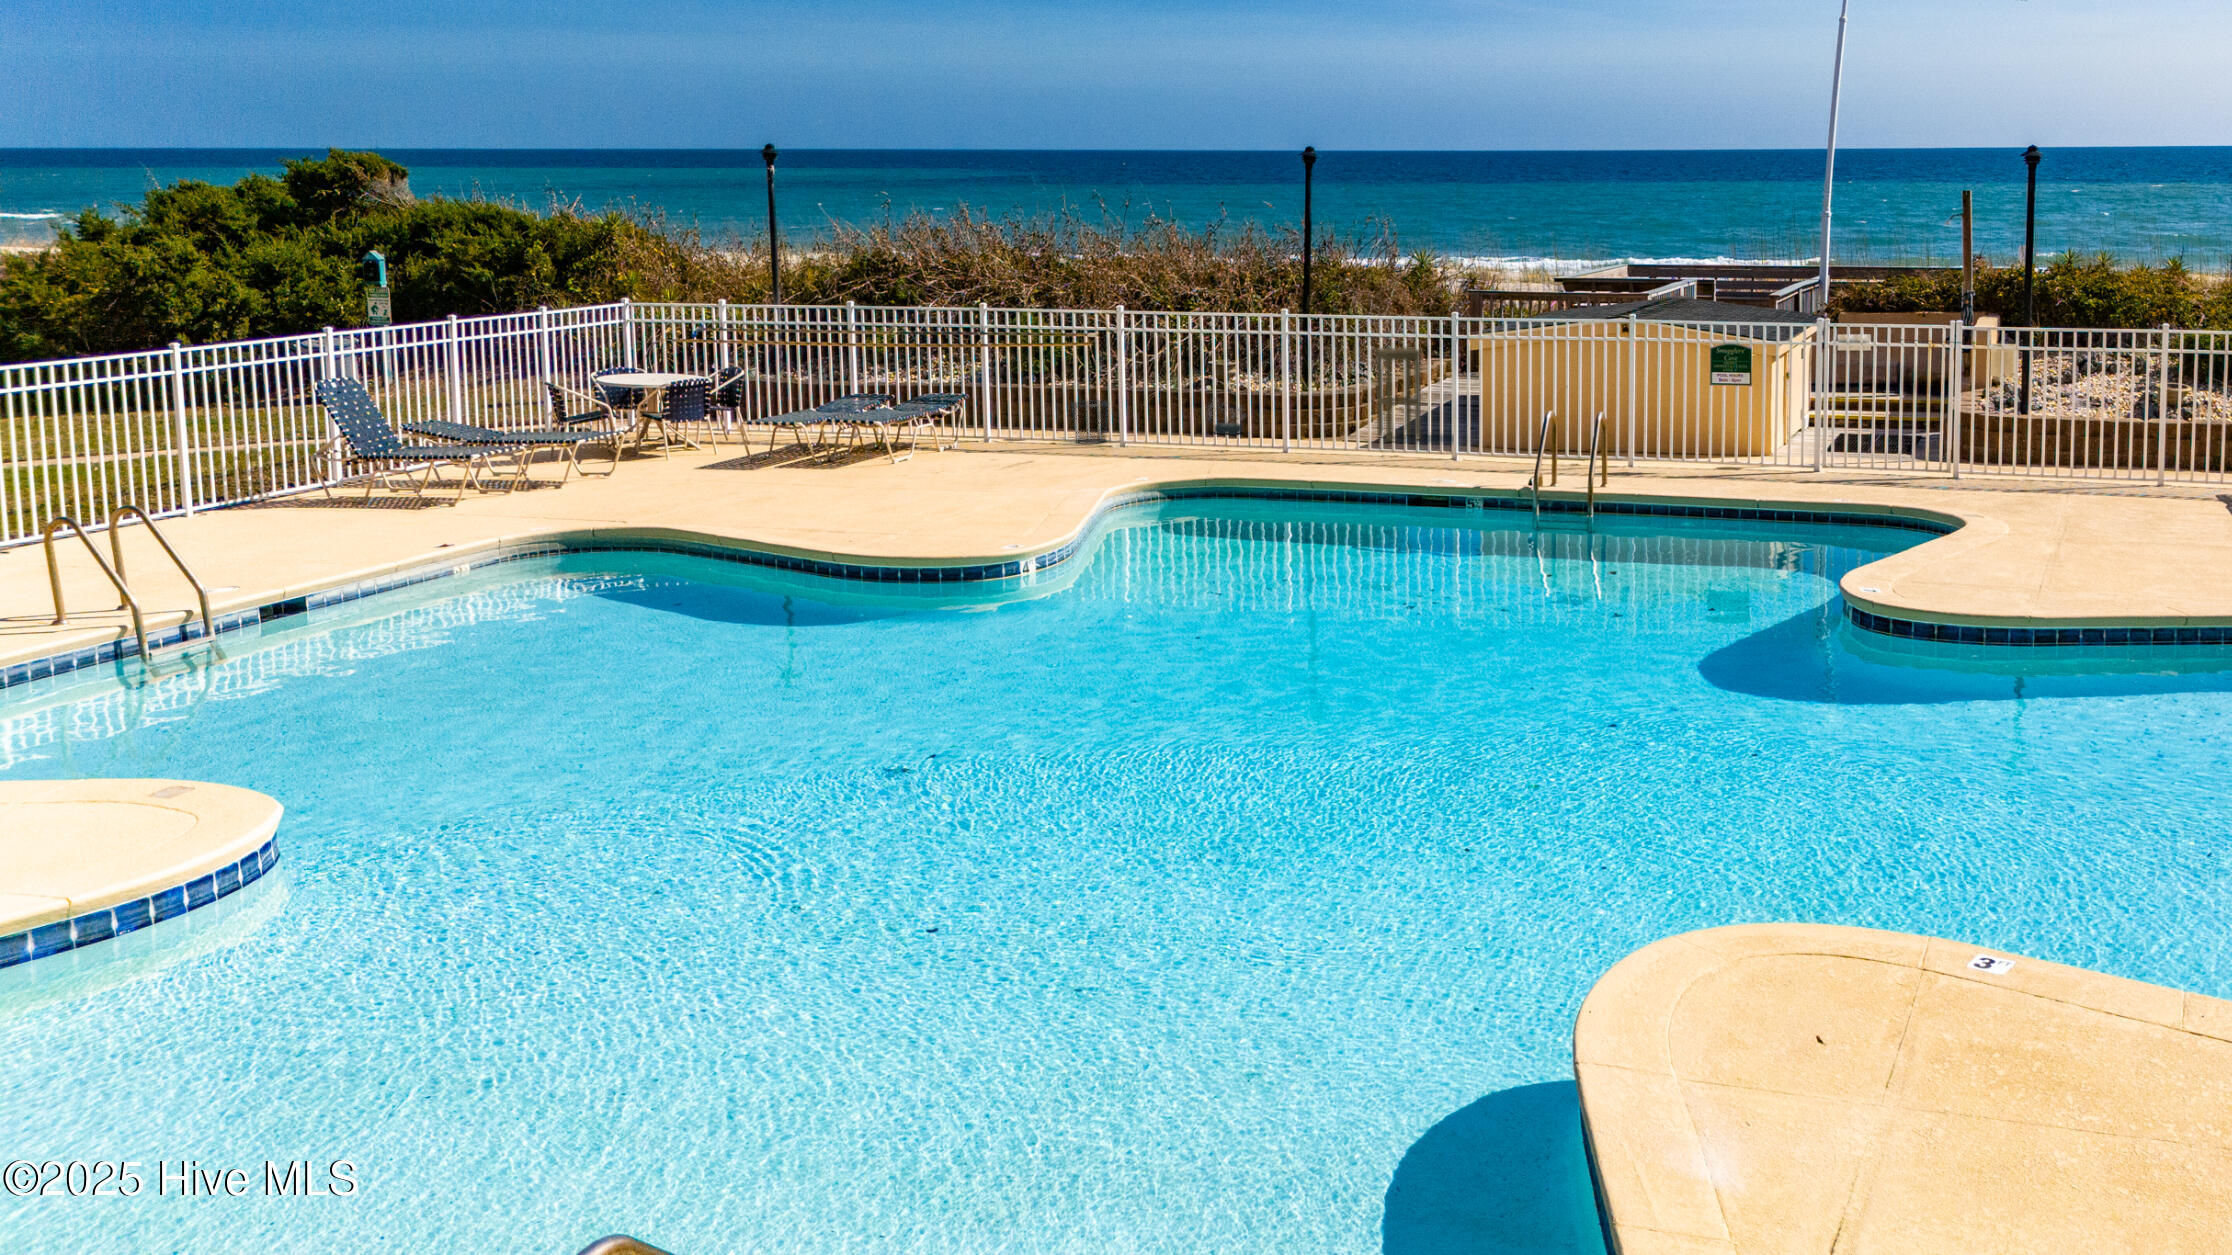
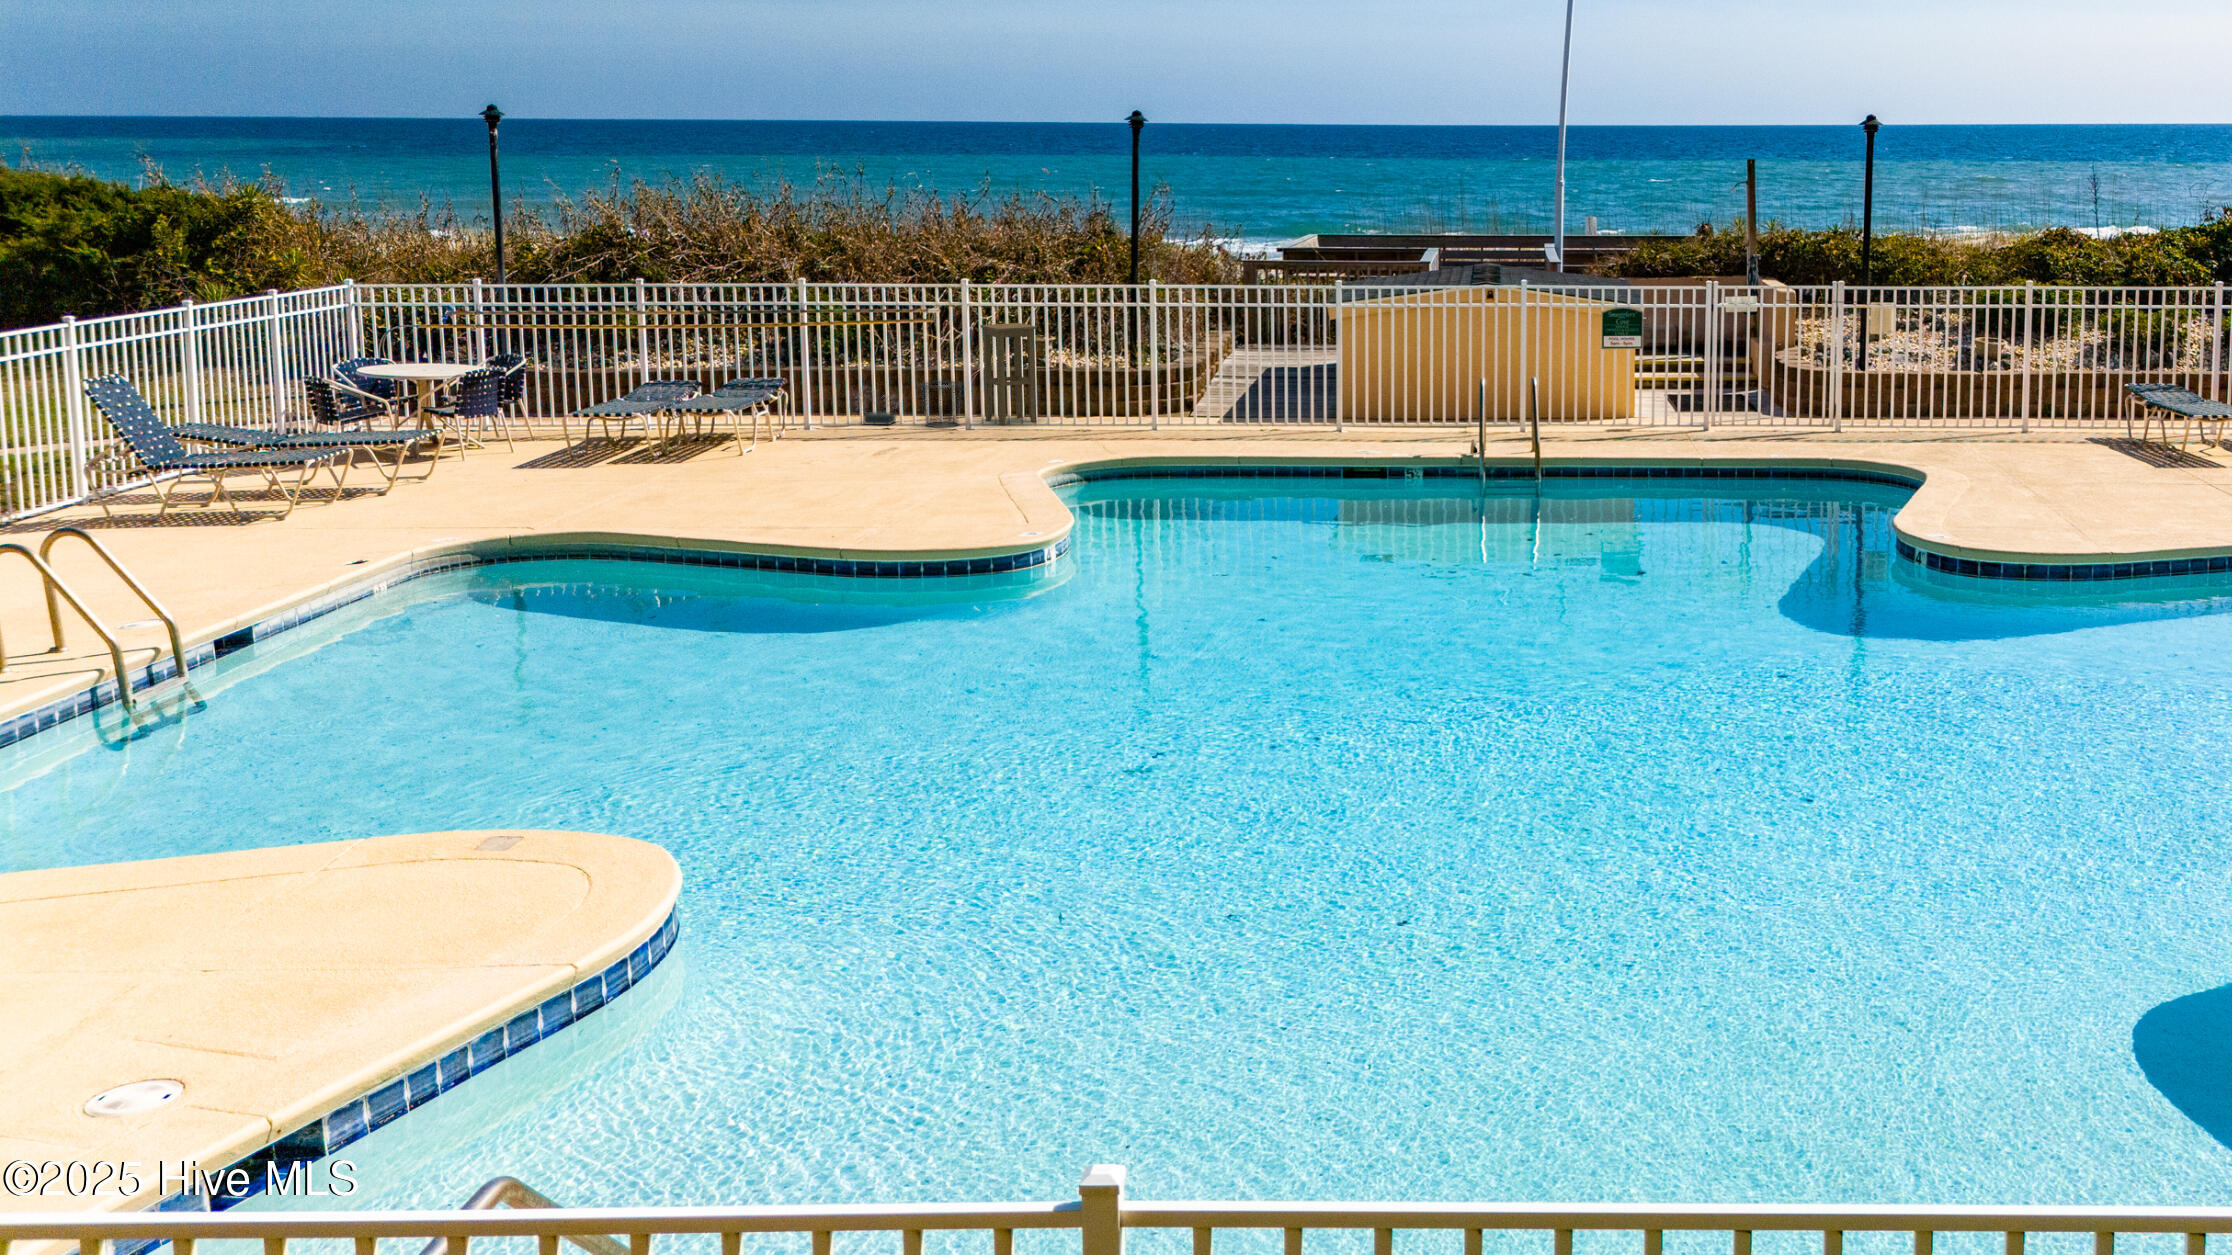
stool: present [1375,347,1421,442] -> present [981,323,1037,425]
decorative plant: present [1209,402,1242,435] -> present [856,387,899,425]

